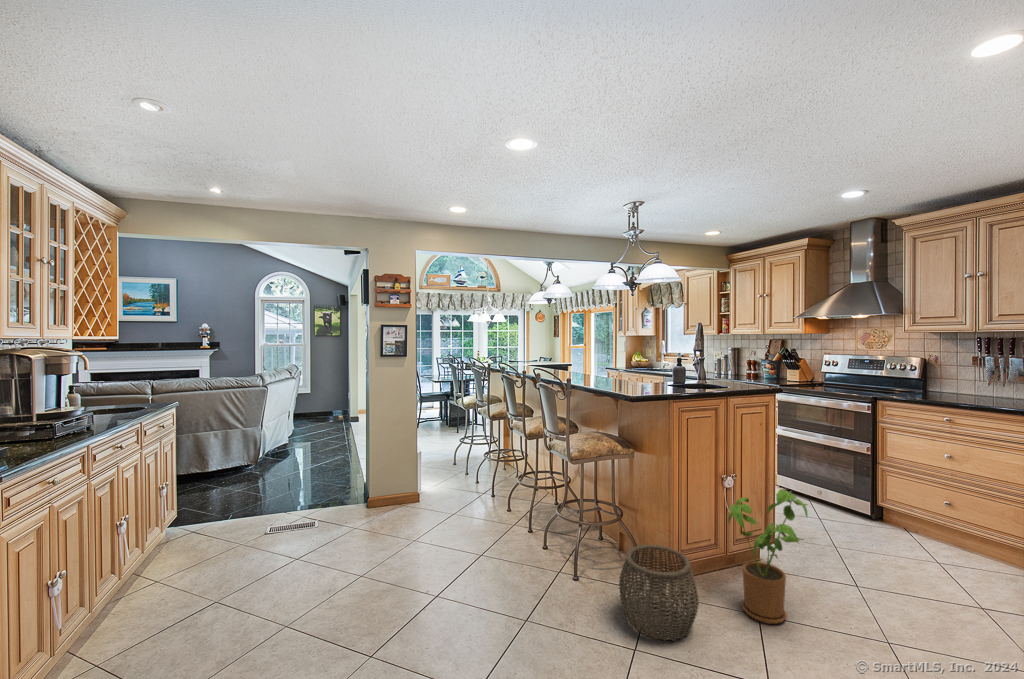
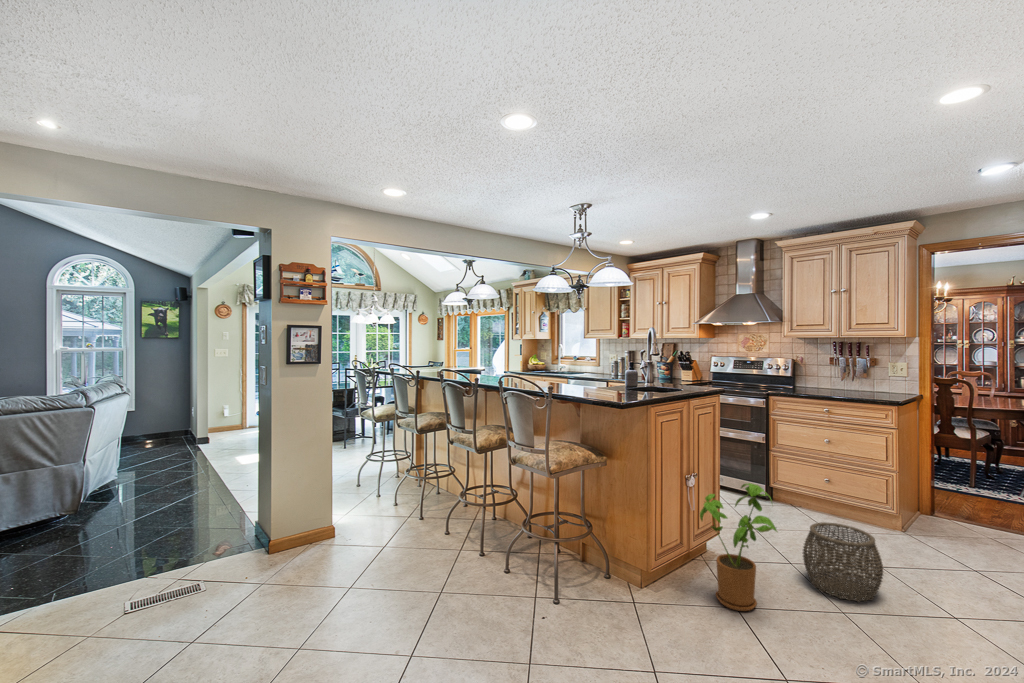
woven basket: present [619,545,699,641] -> present [803,522,883,602]

